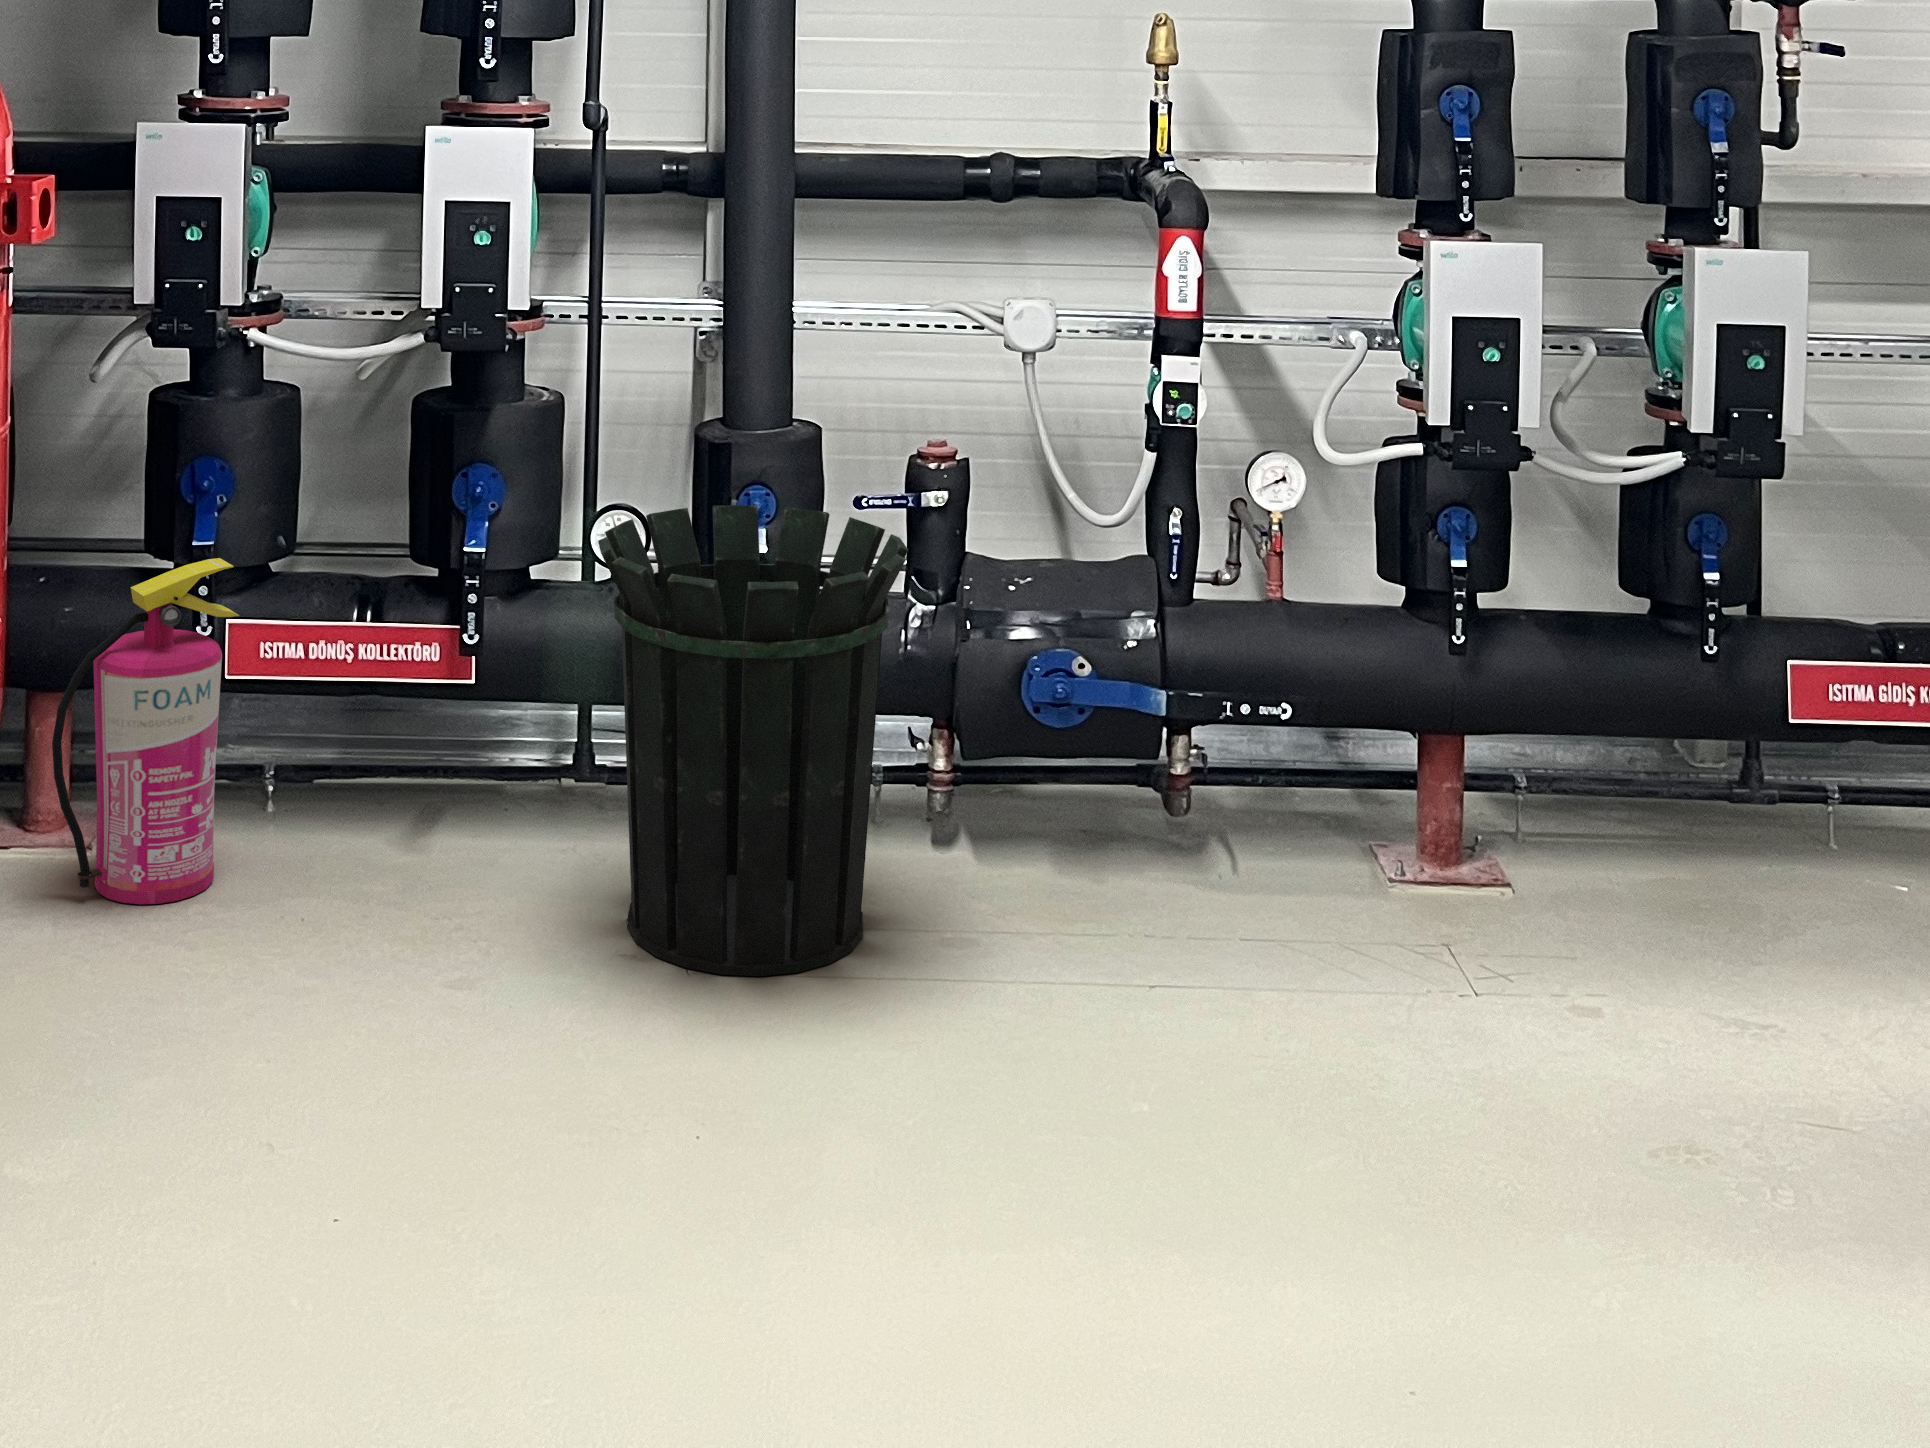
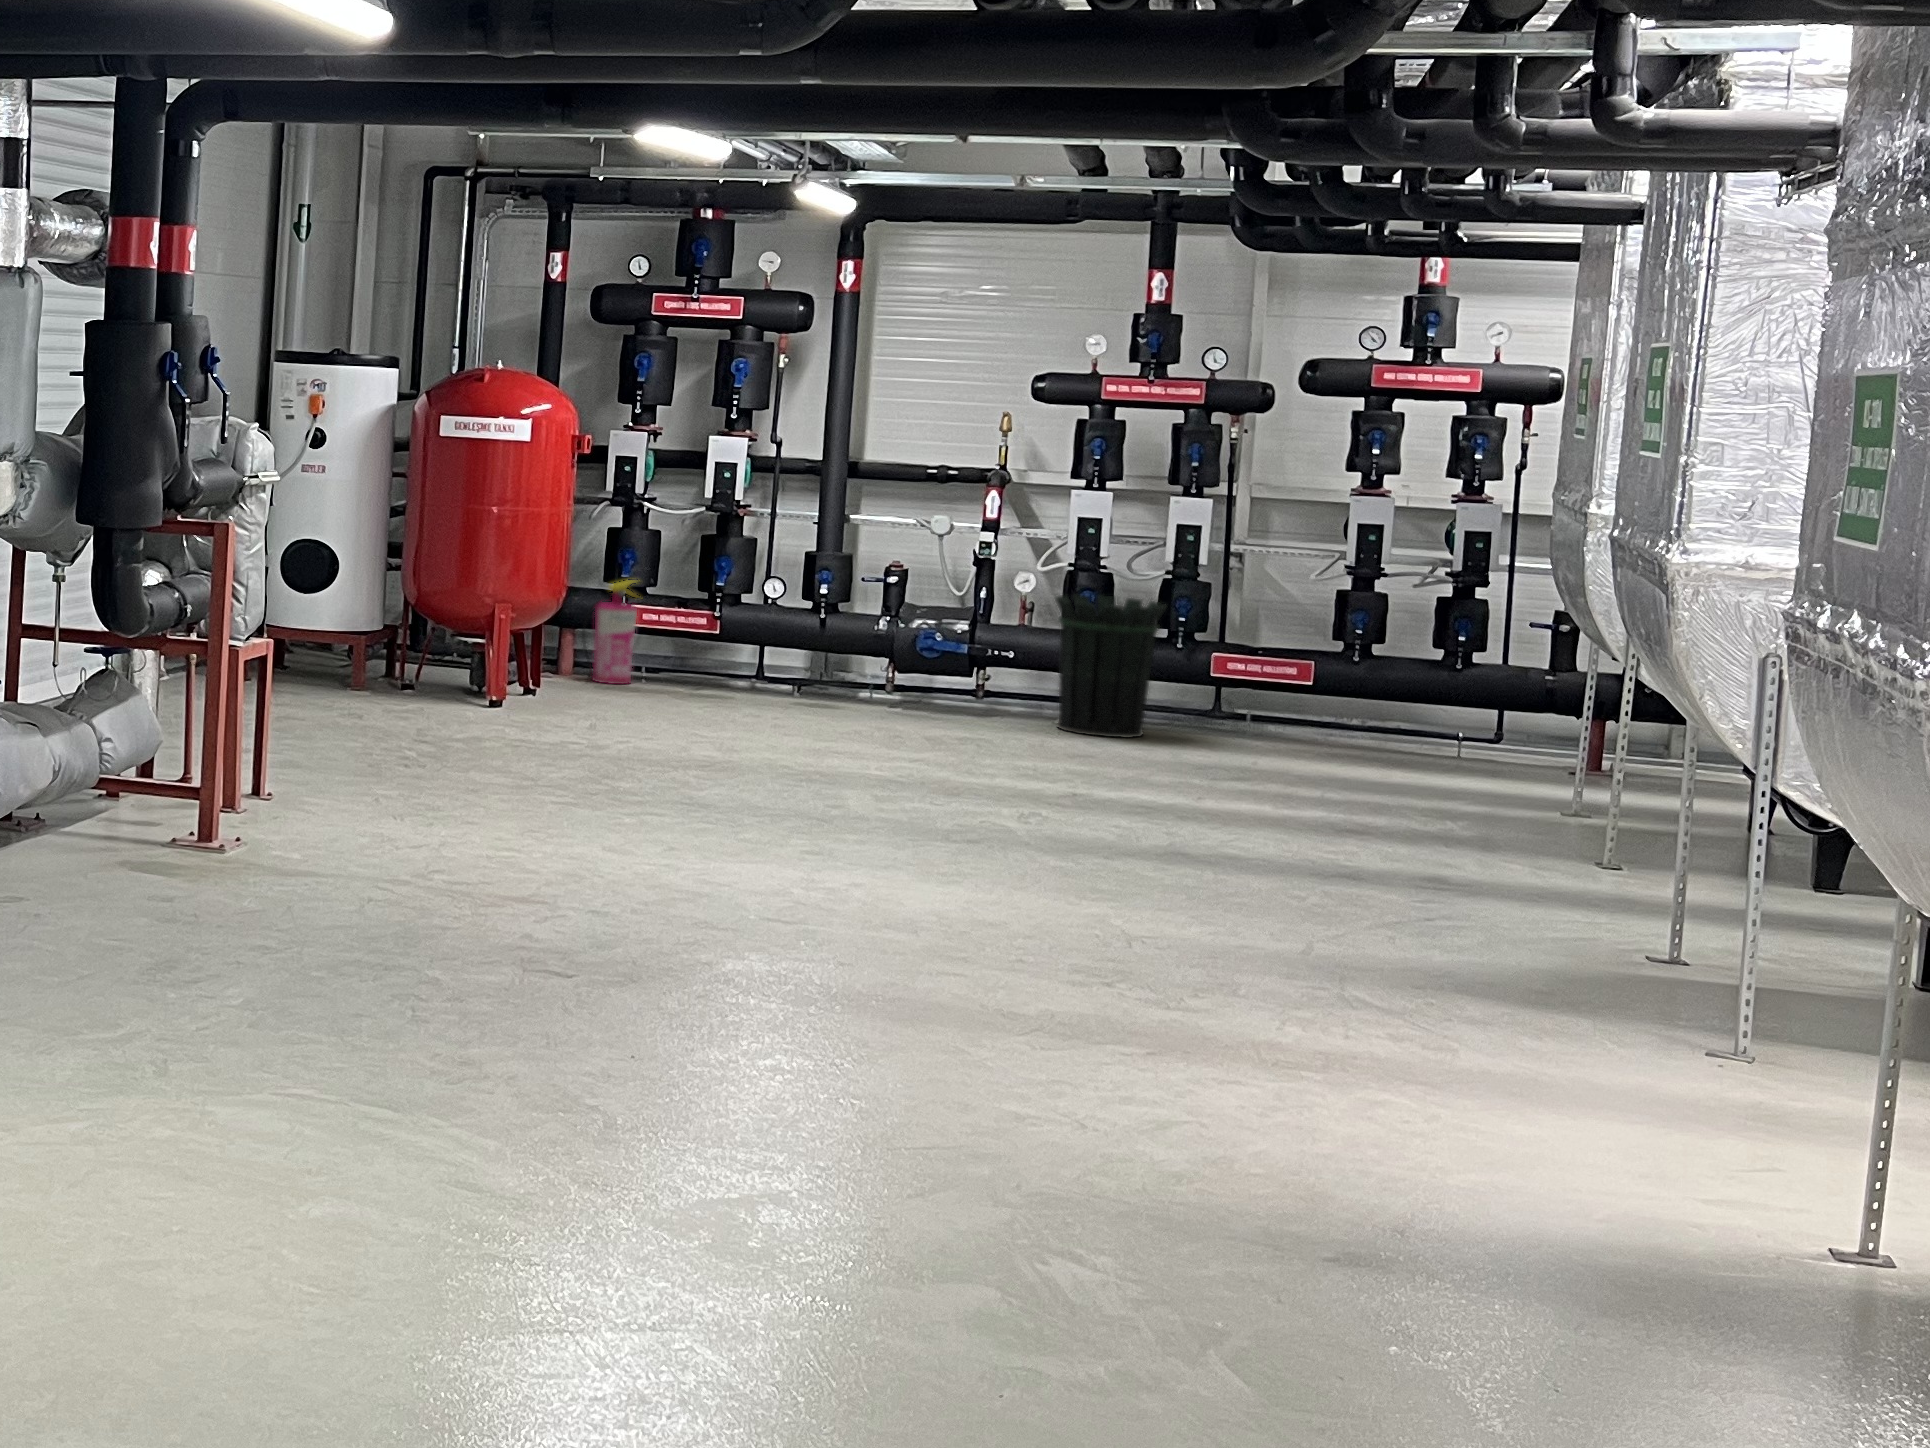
waste bin: present [598,505,908,976] -> present [1055,595,1167,737]

